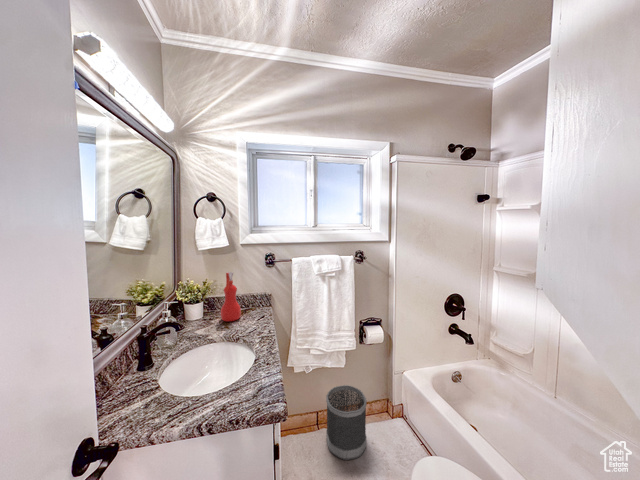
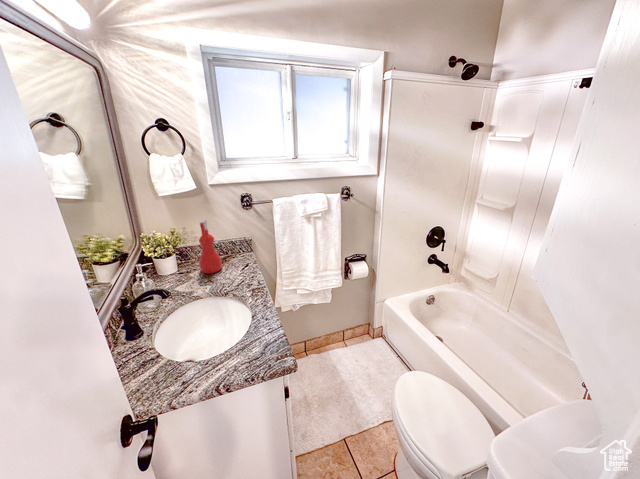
wastebasket: present [326,385,367,460] -> none [314,317,352,377]

